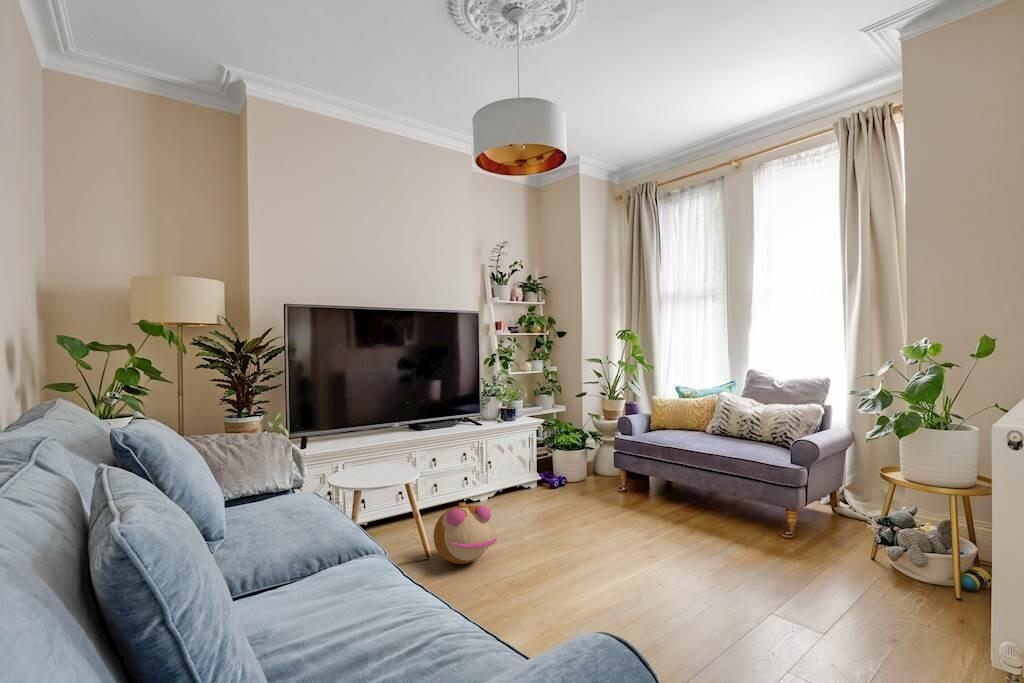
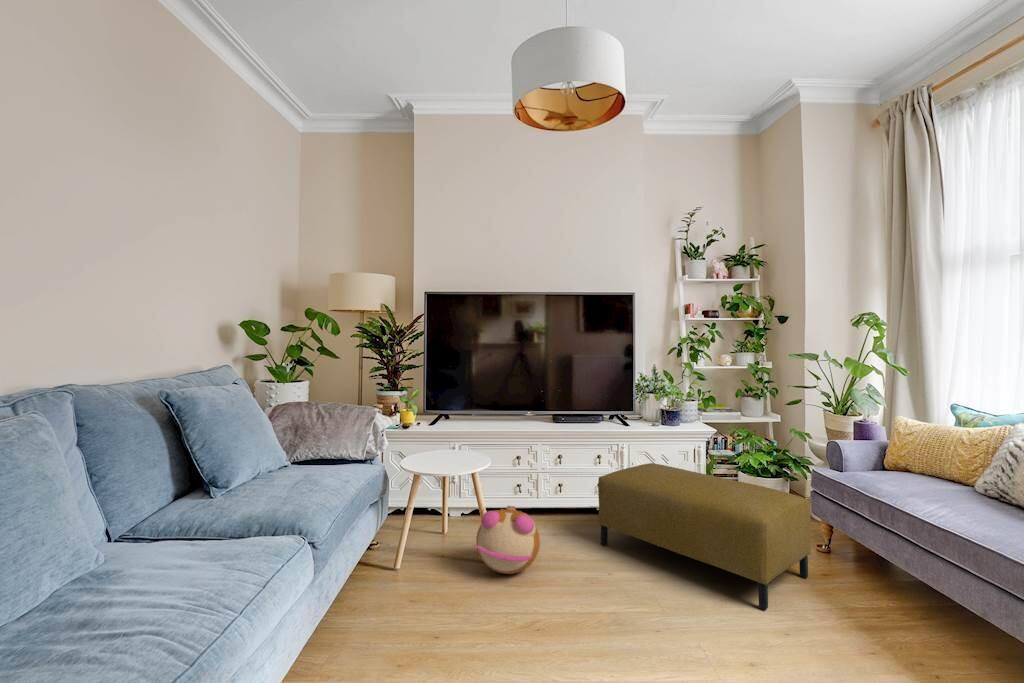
ottoman: none [498,451,642,529] -> present [598,463,811,610]

